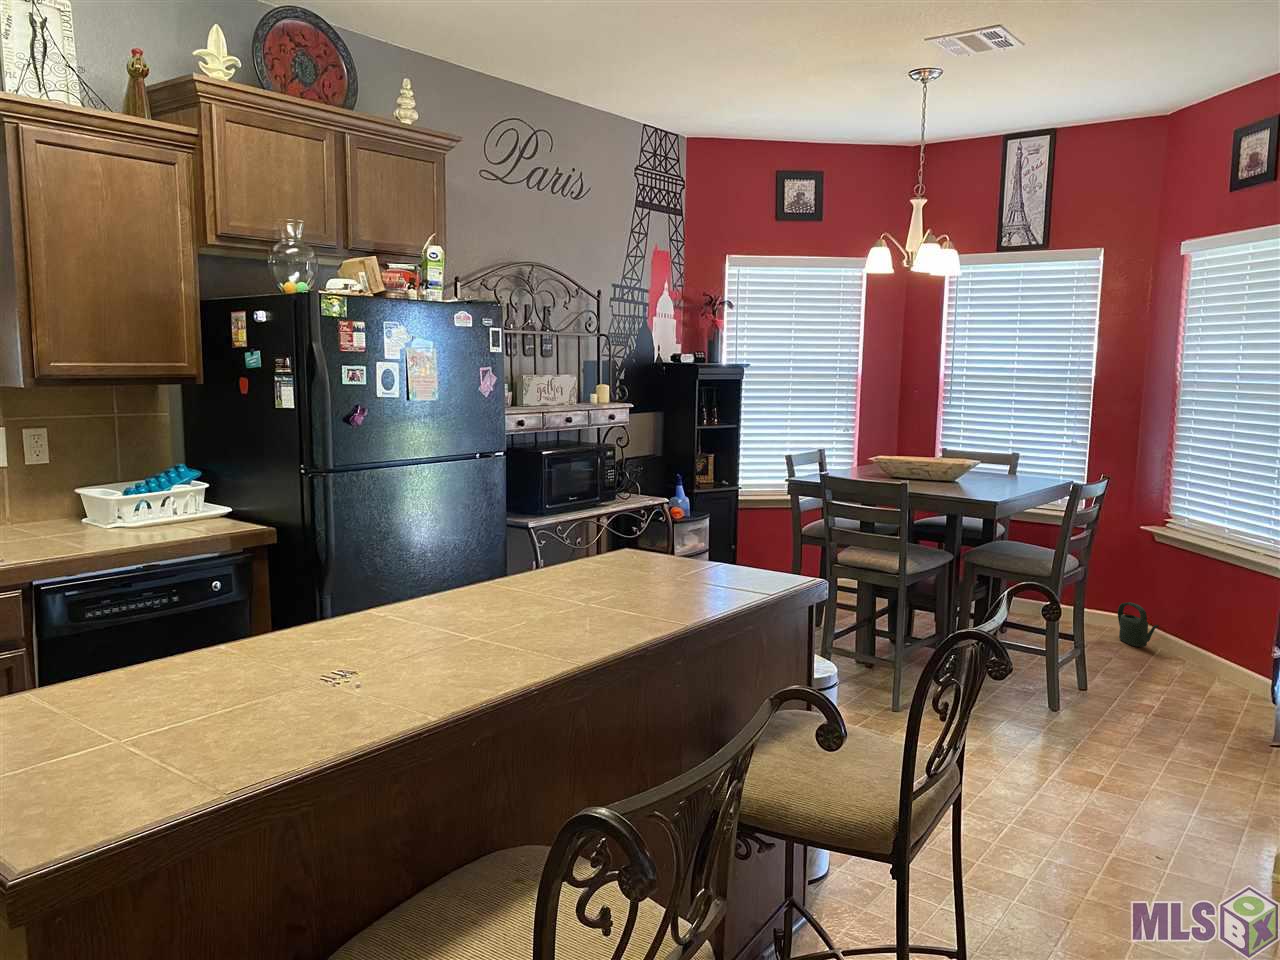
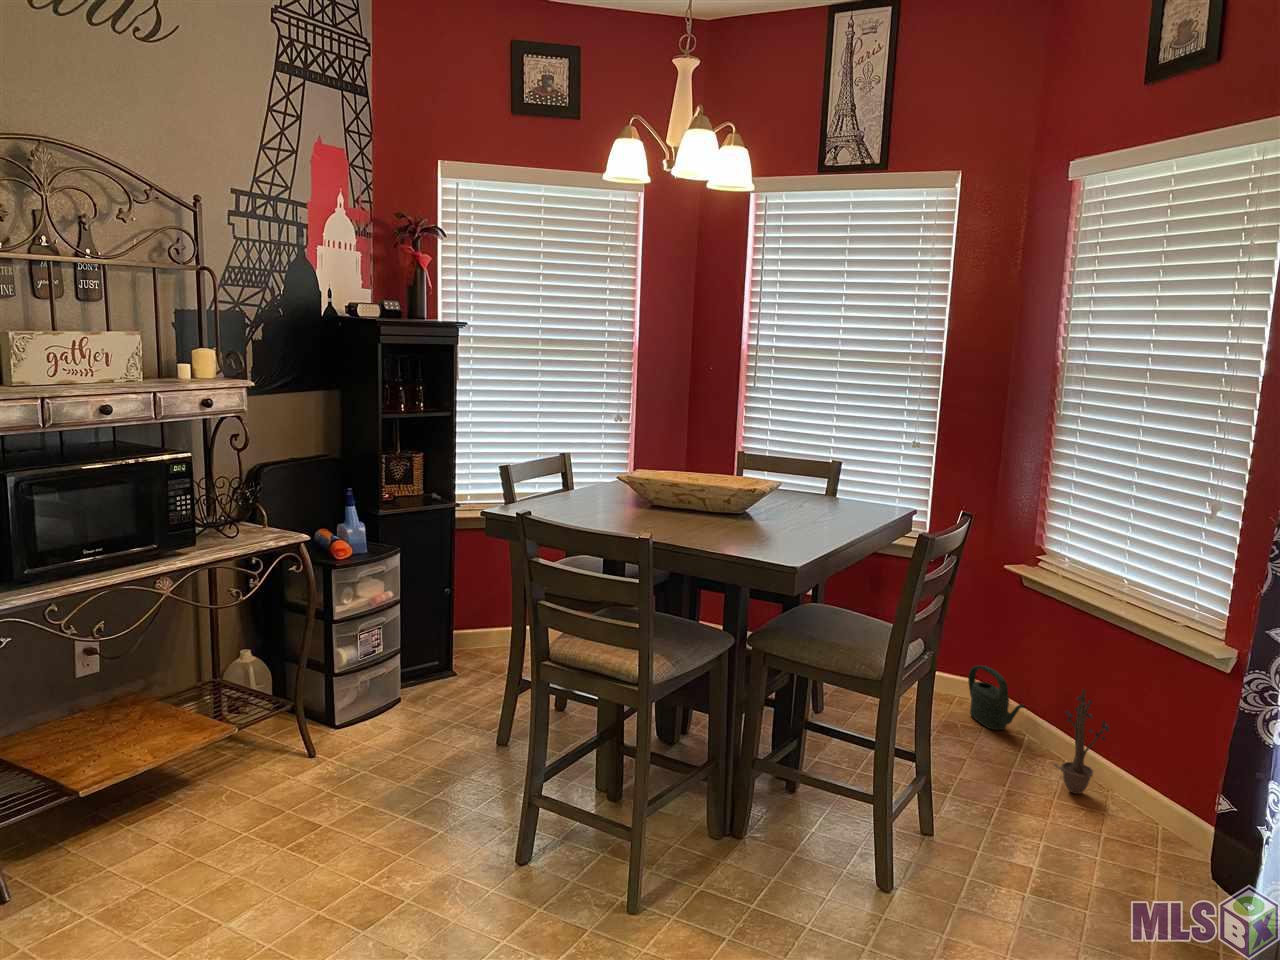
decorative plant: none [1180,604,1216,678] -> present [1055,689,1109,794]

